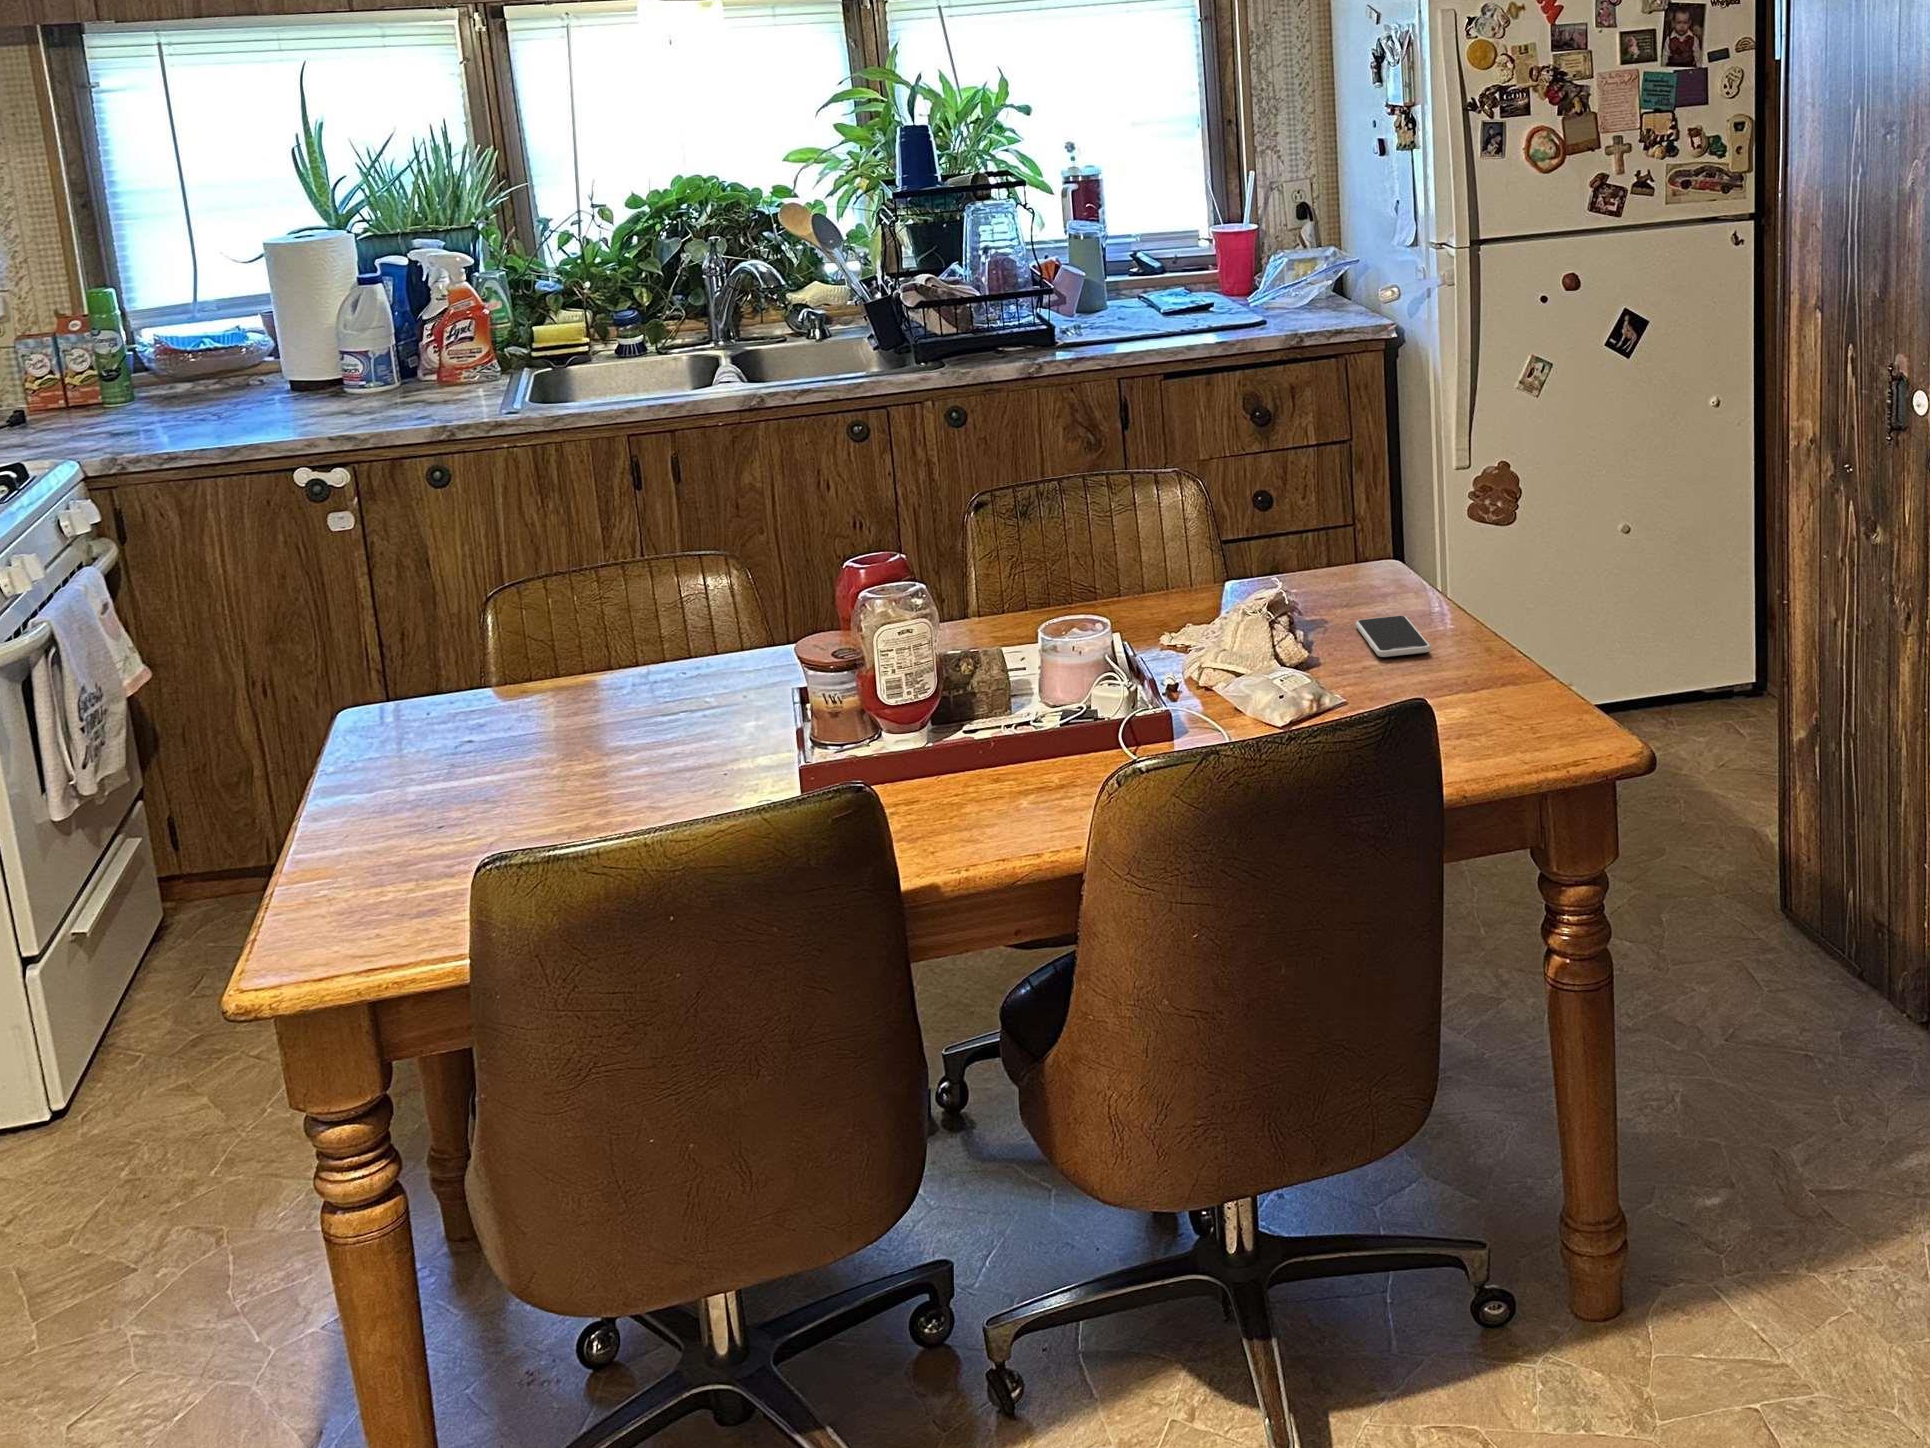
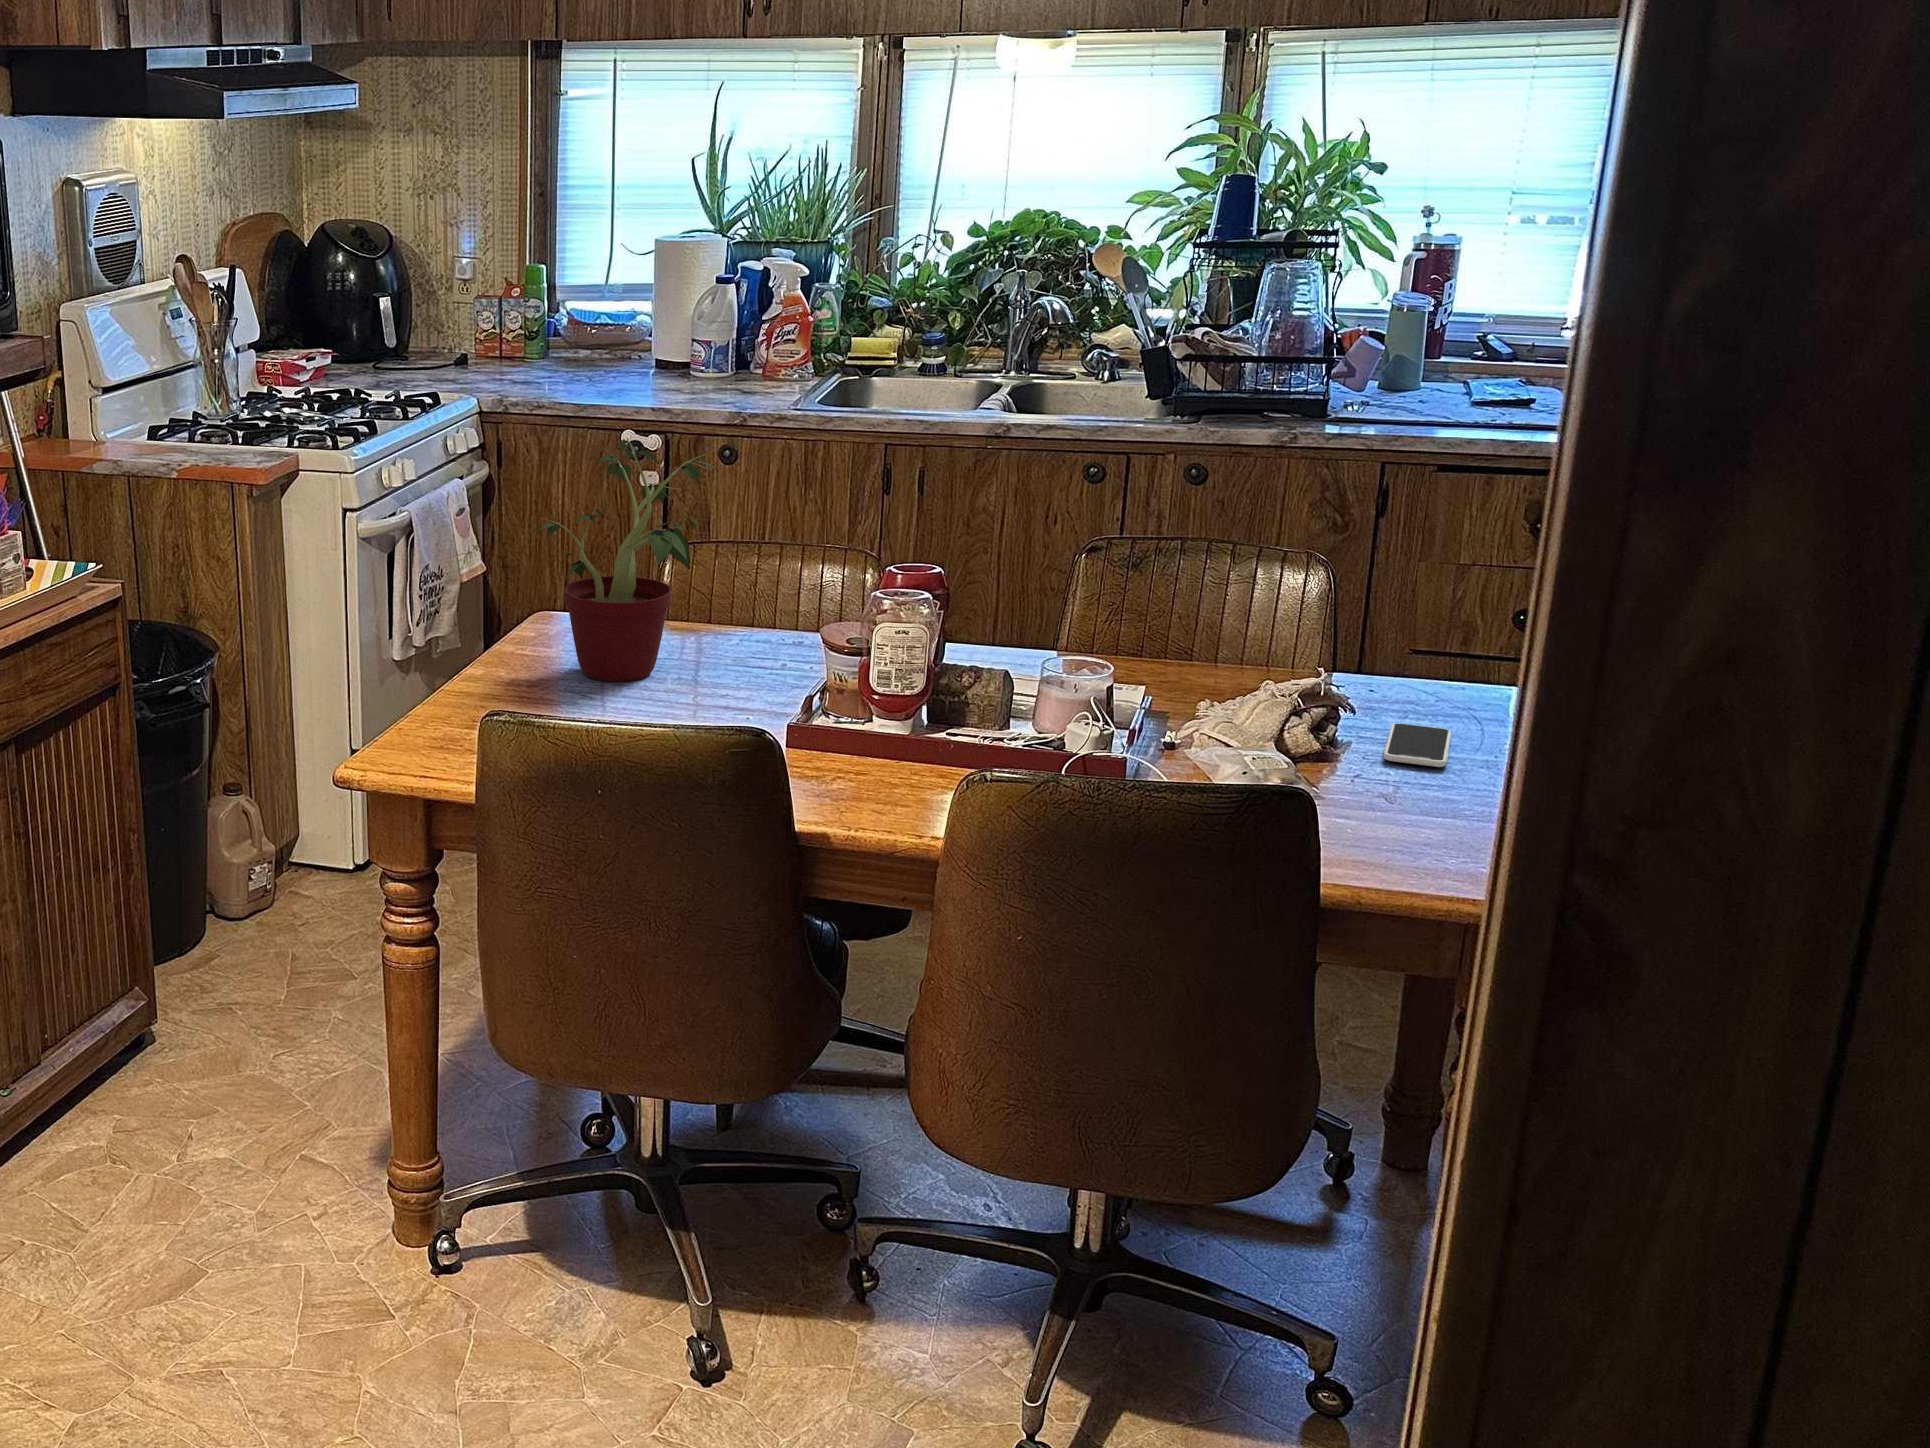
potted plant: none [400,474,610,777] -> present [538,438,719,682]

